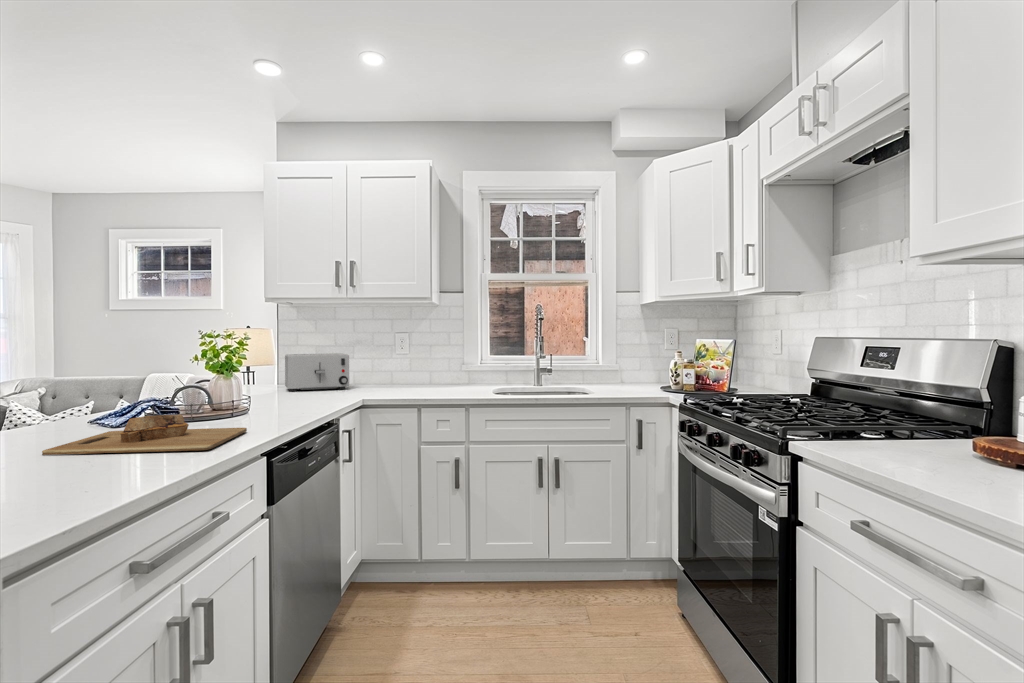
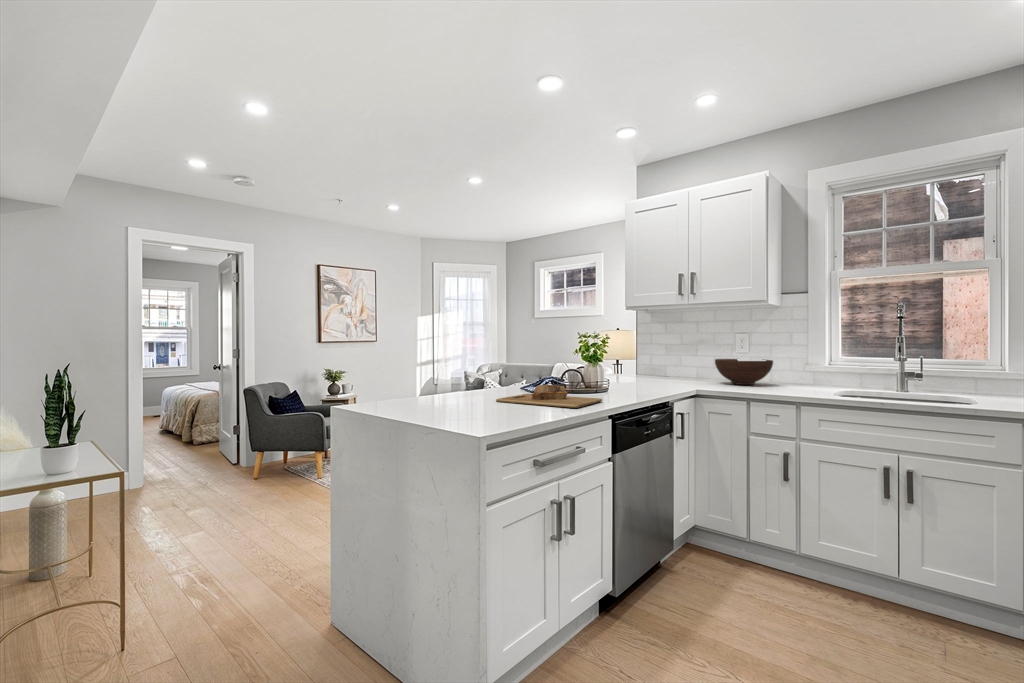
toaster: present [285,353,349,391] -> none [641,352,692,382]
fruit bowl: none [376,359,437,389] -> present [715,359,773,385]

